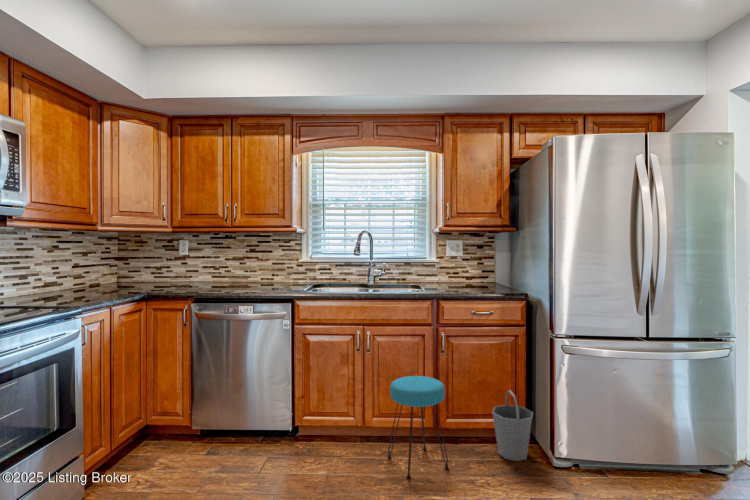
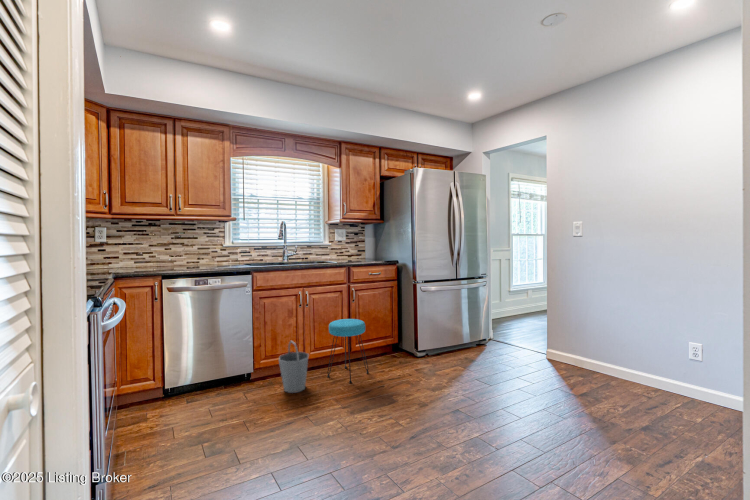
bucket: present [492,390,533,461] -> present [279,341,308,393]

